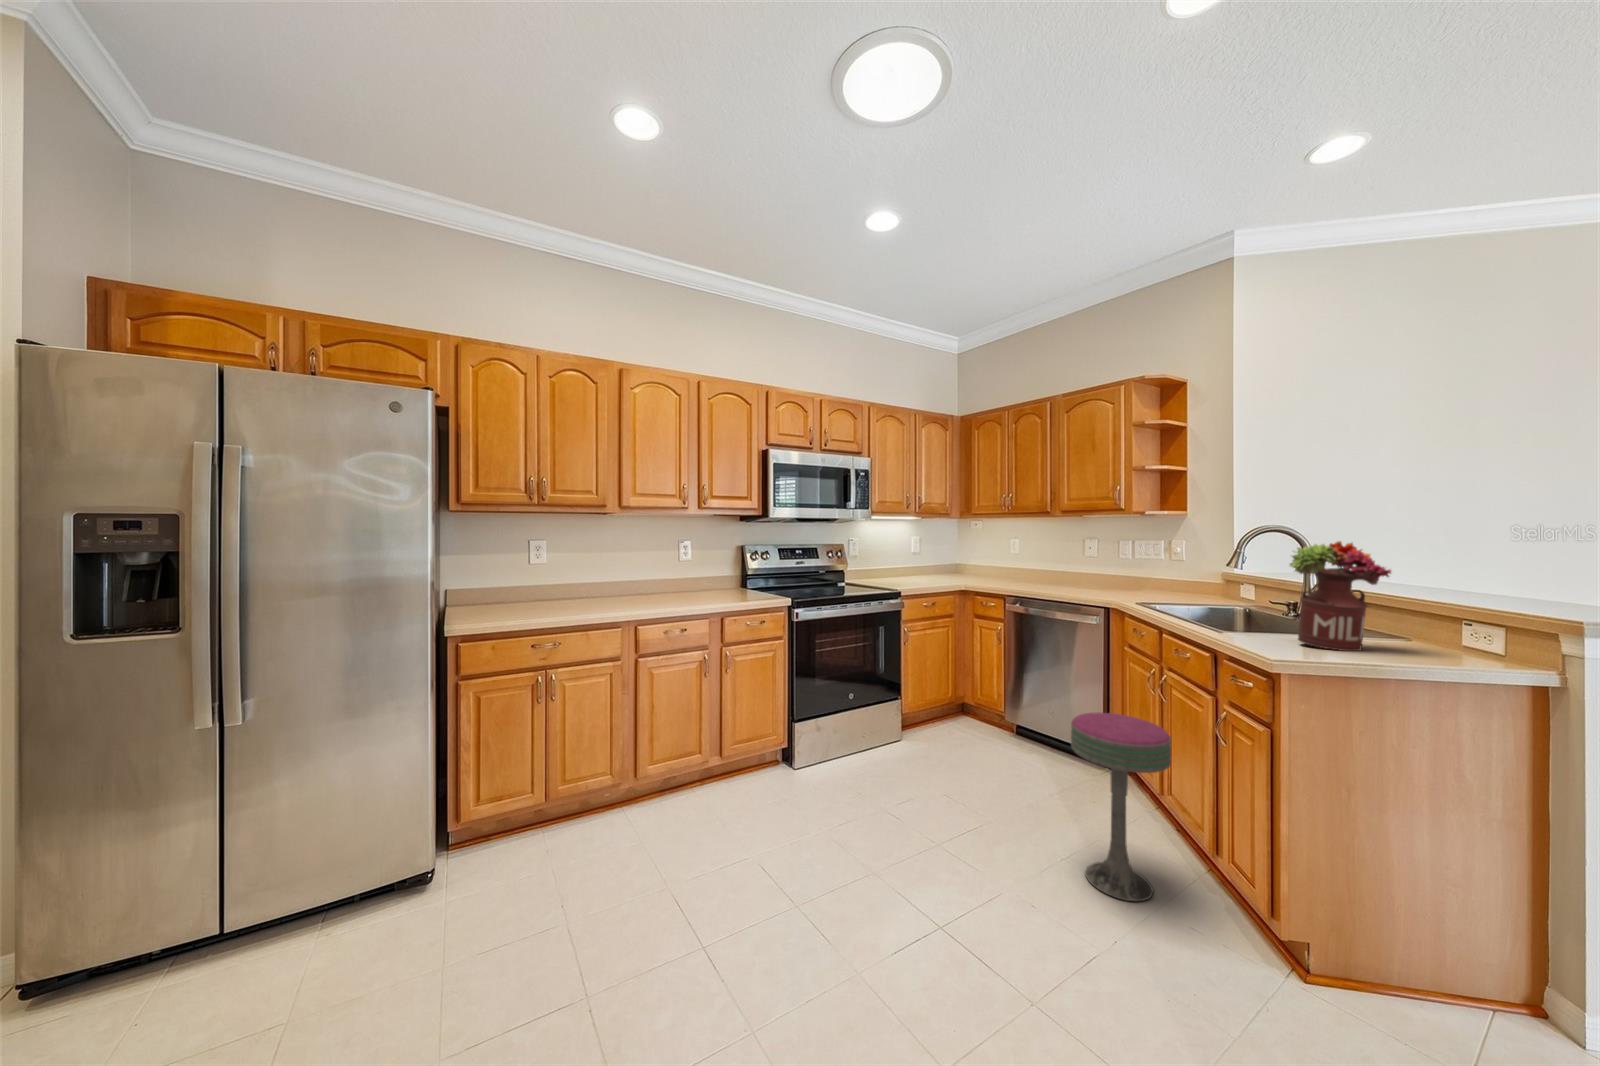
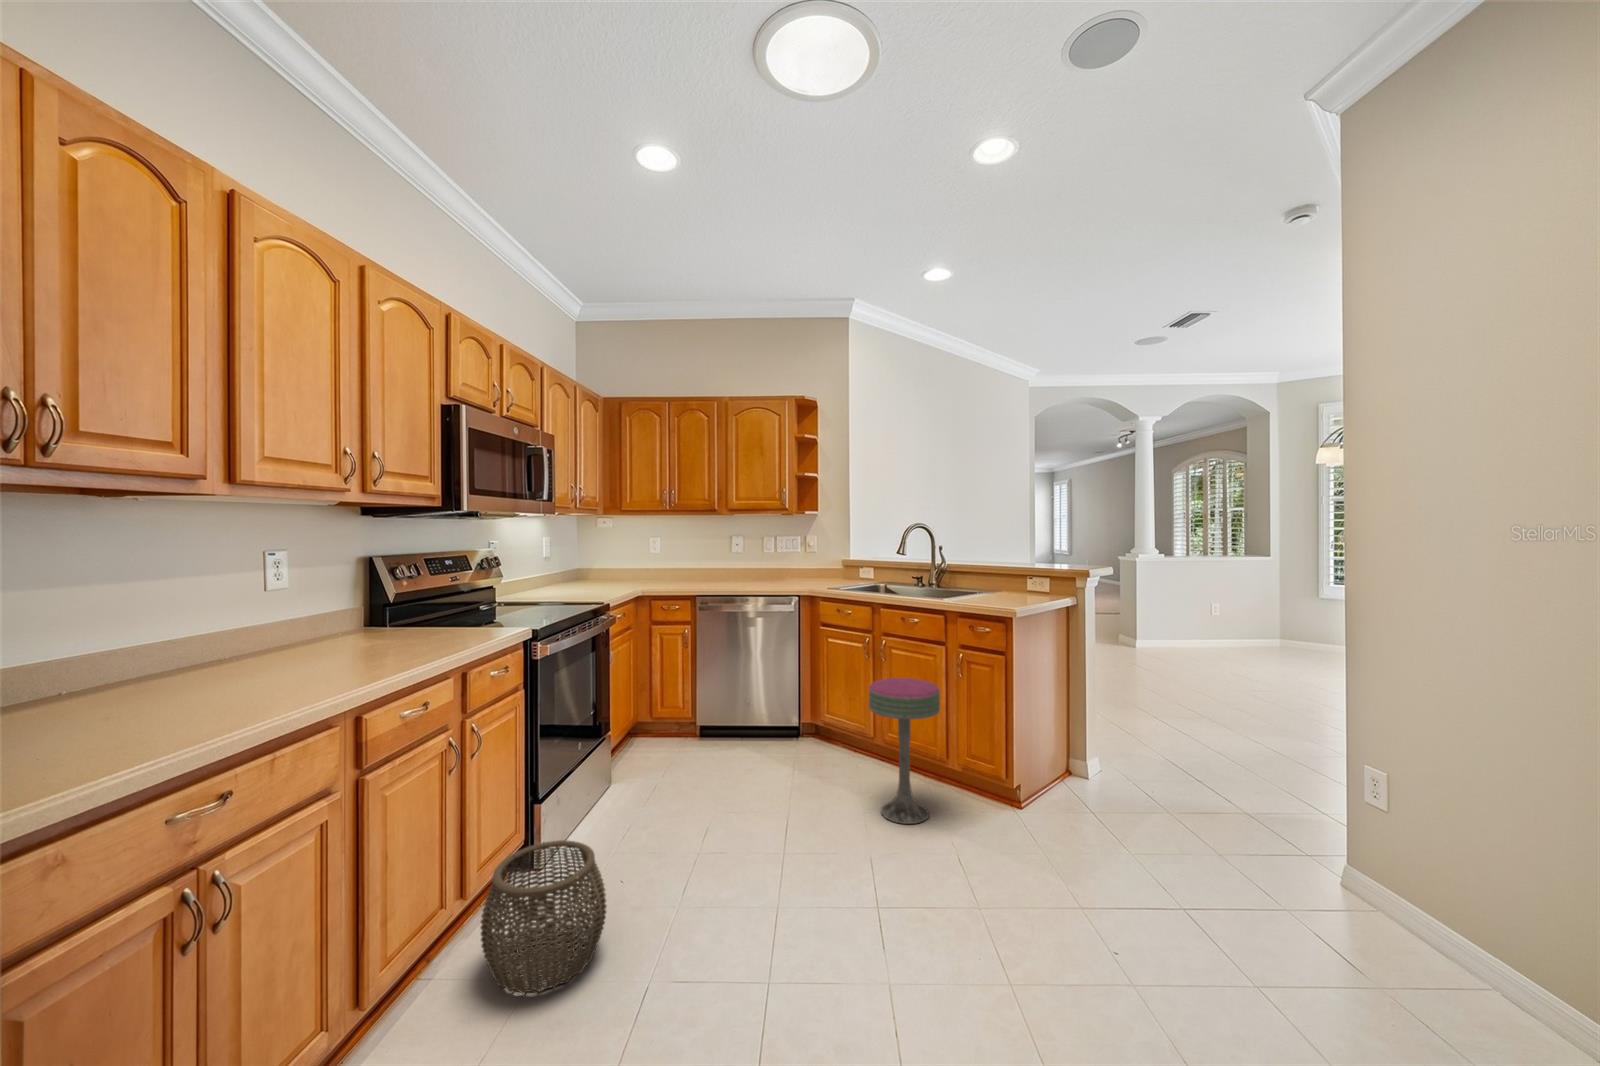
flower arrangement: present [1290,541,1391,651] -> none [974,532,1020,602]
woven basket: none [697,737,773,827] -> present [481,840,607,994]

